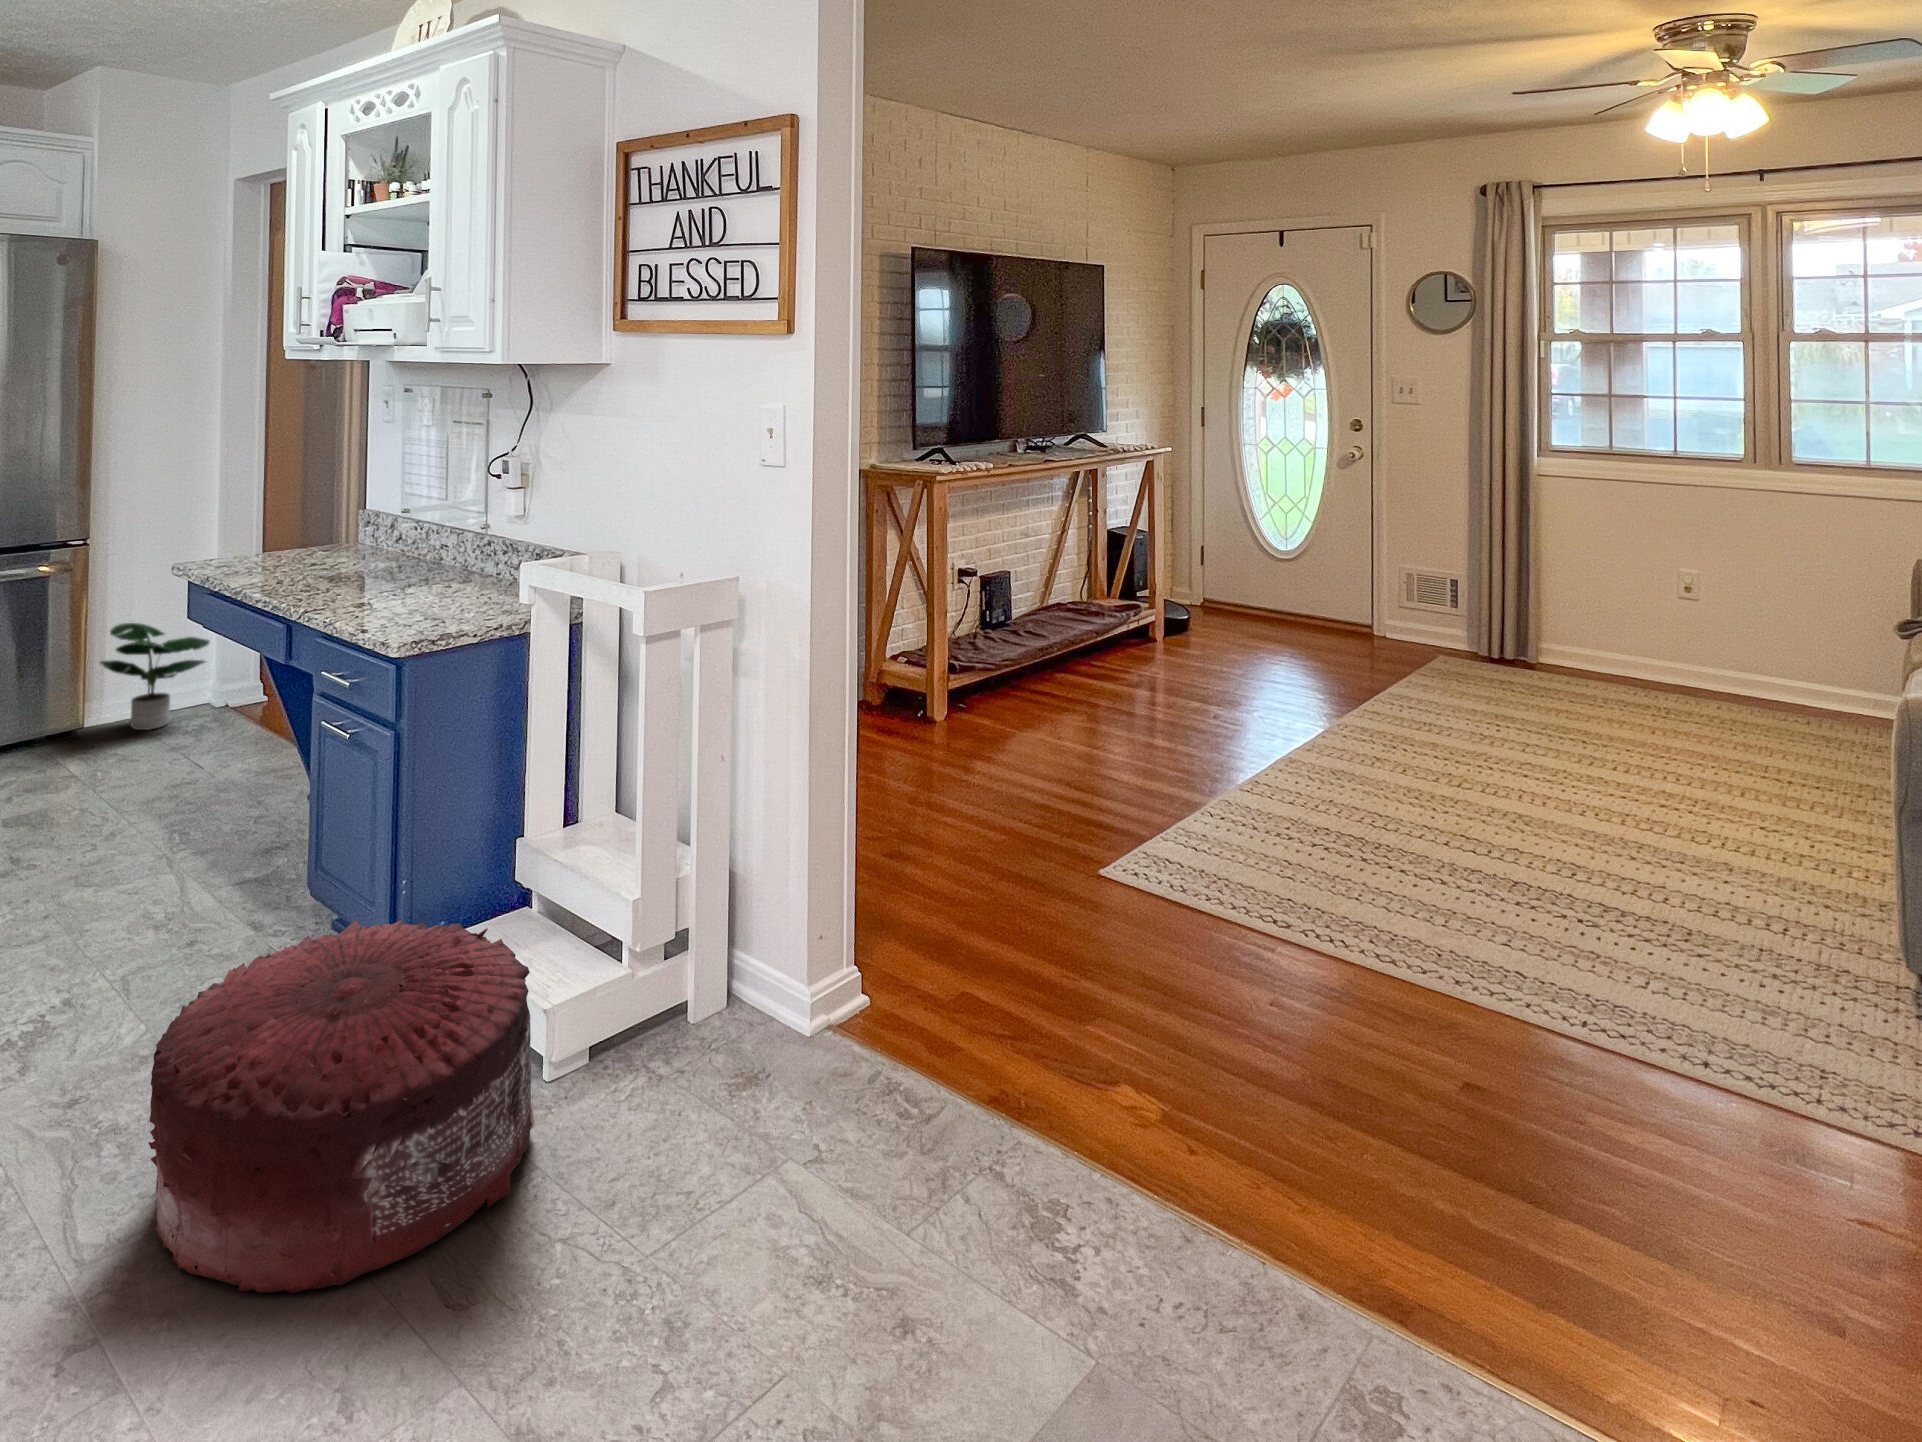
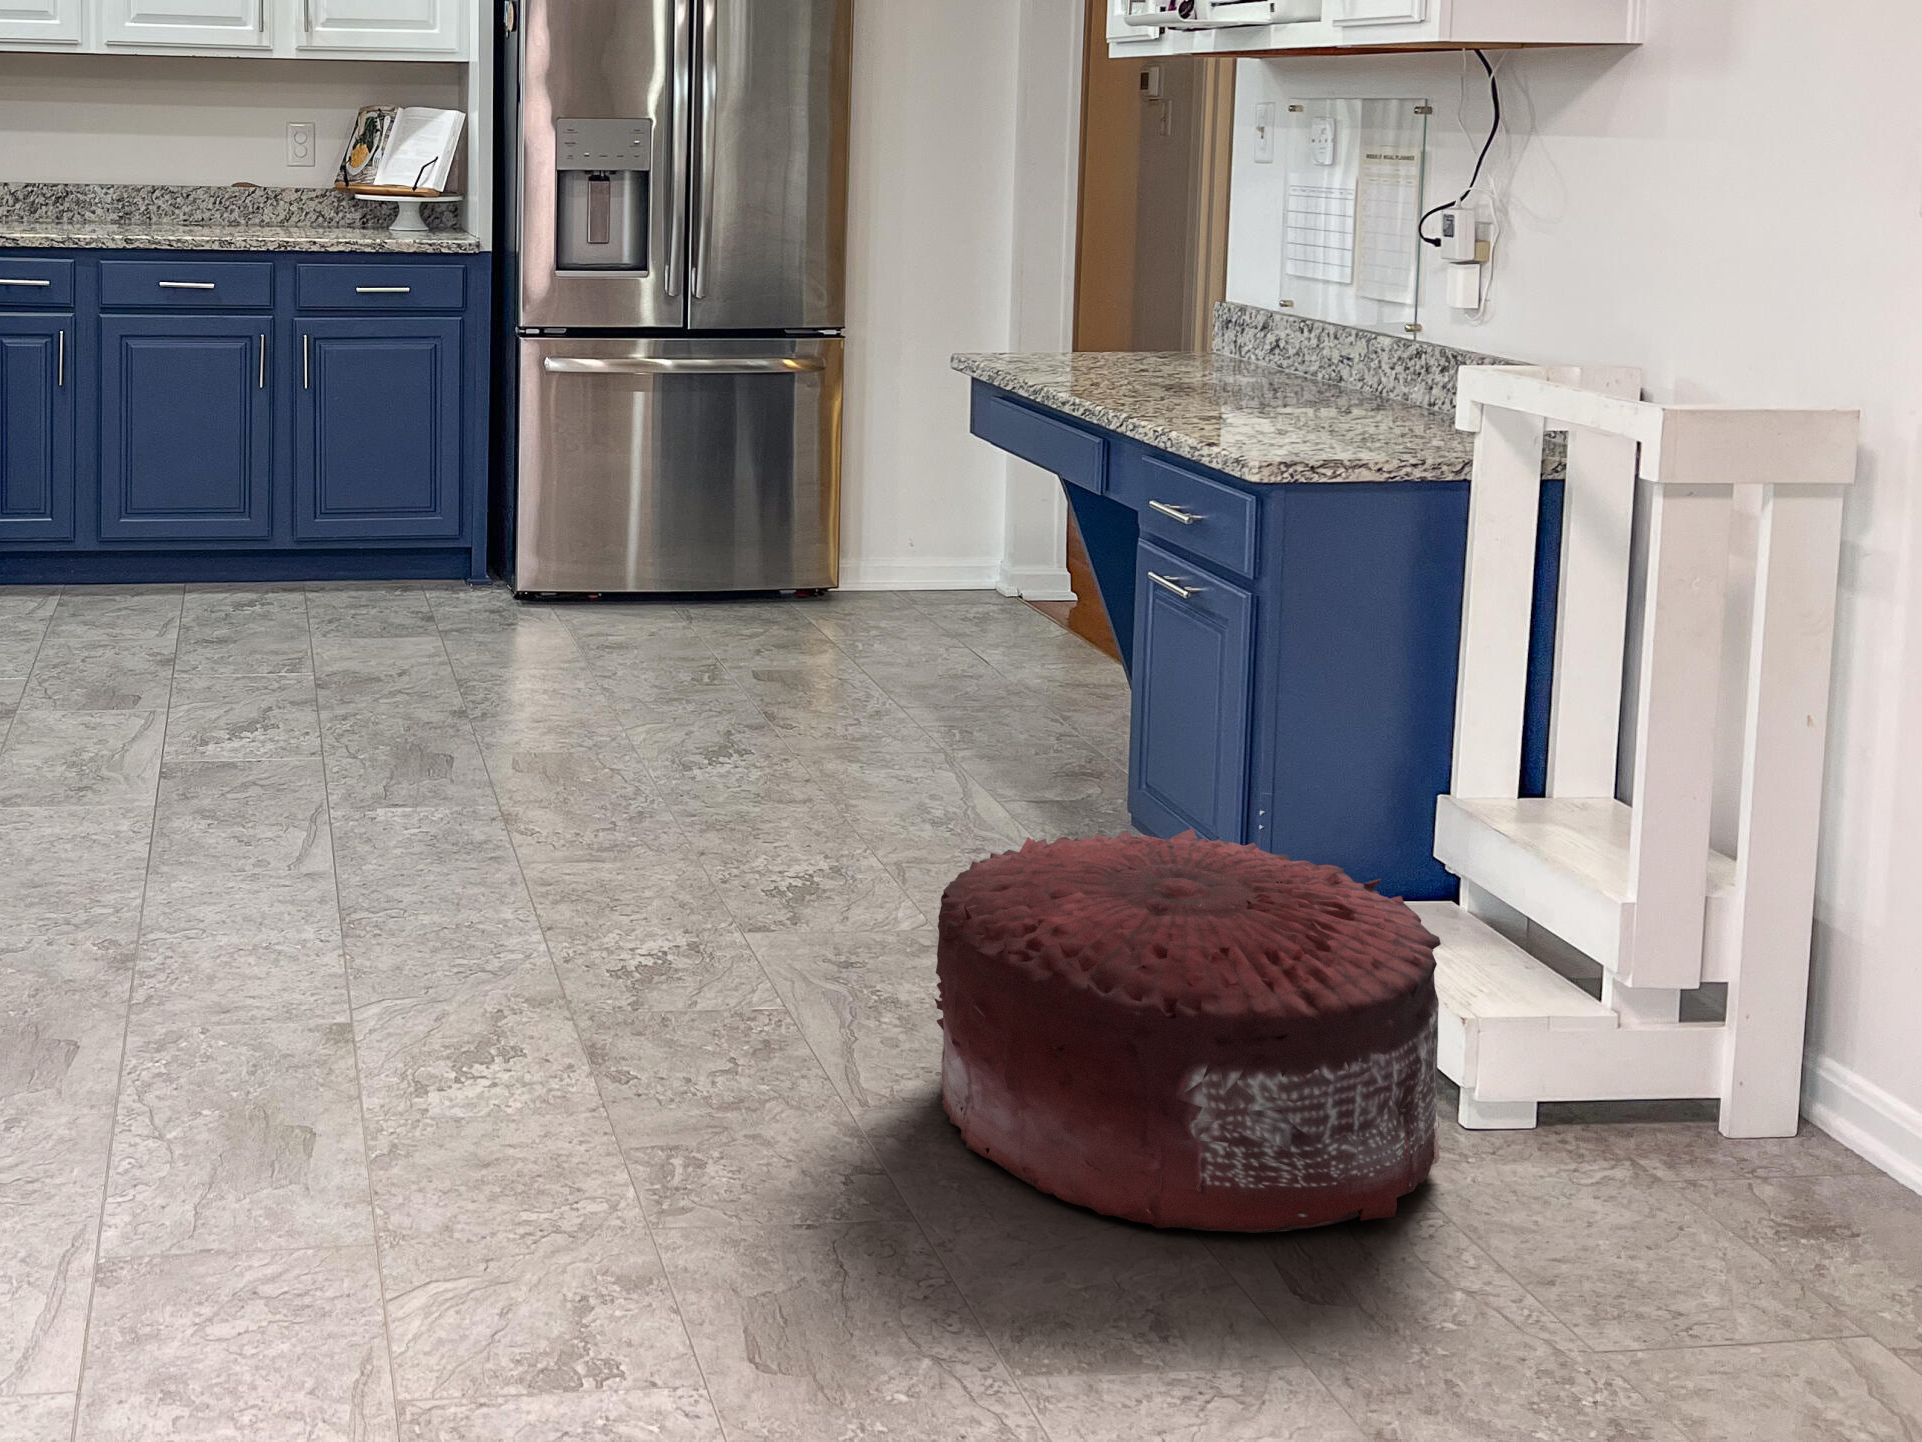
potted plant: present [100,623,210,730] -> none [858,456,999,608]

